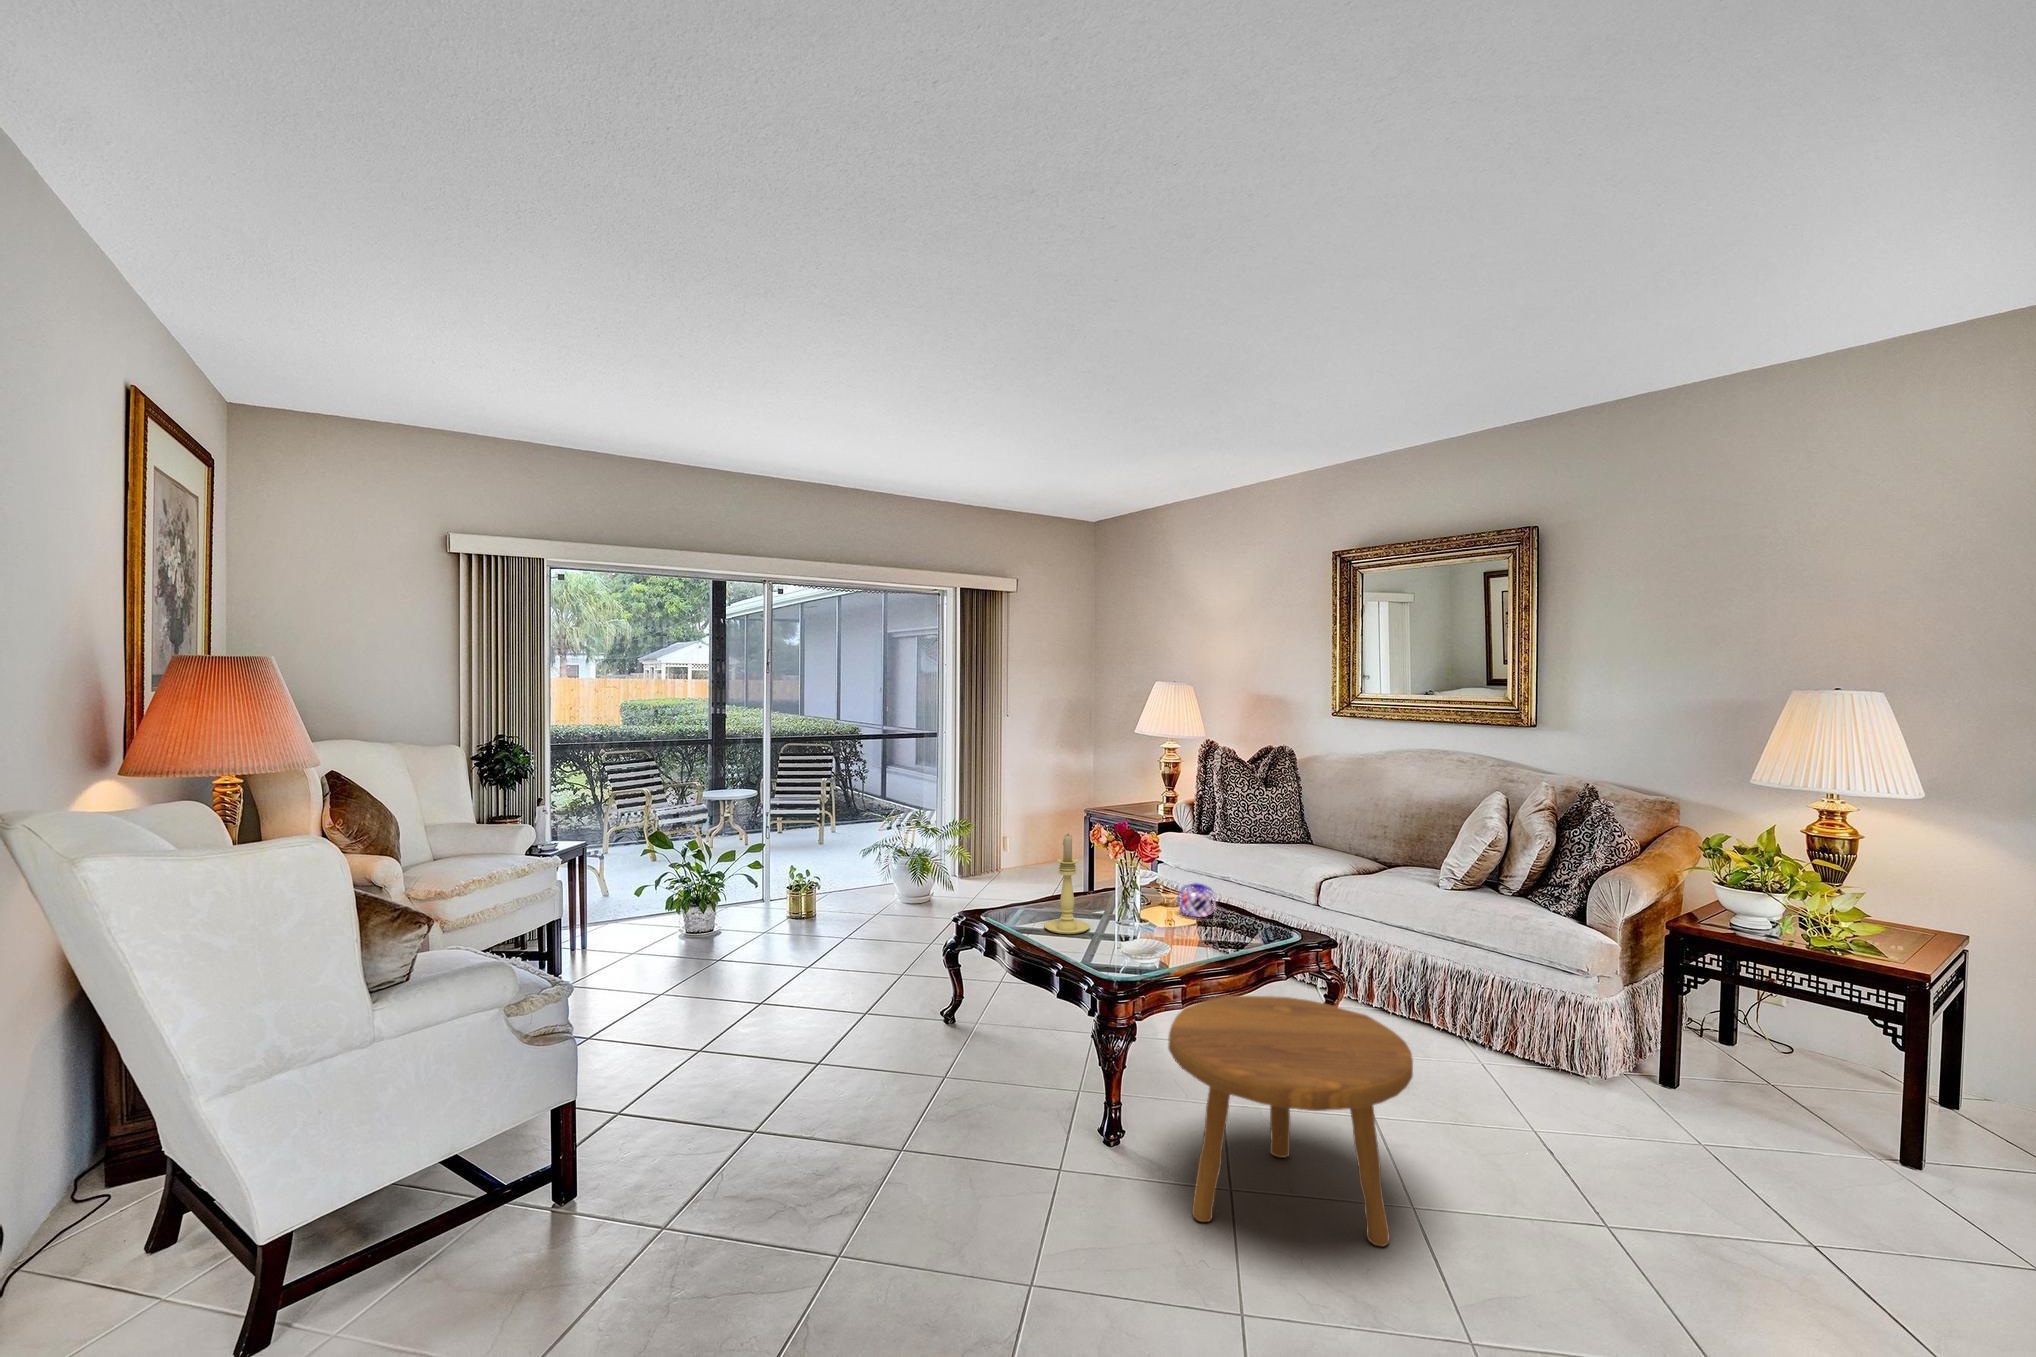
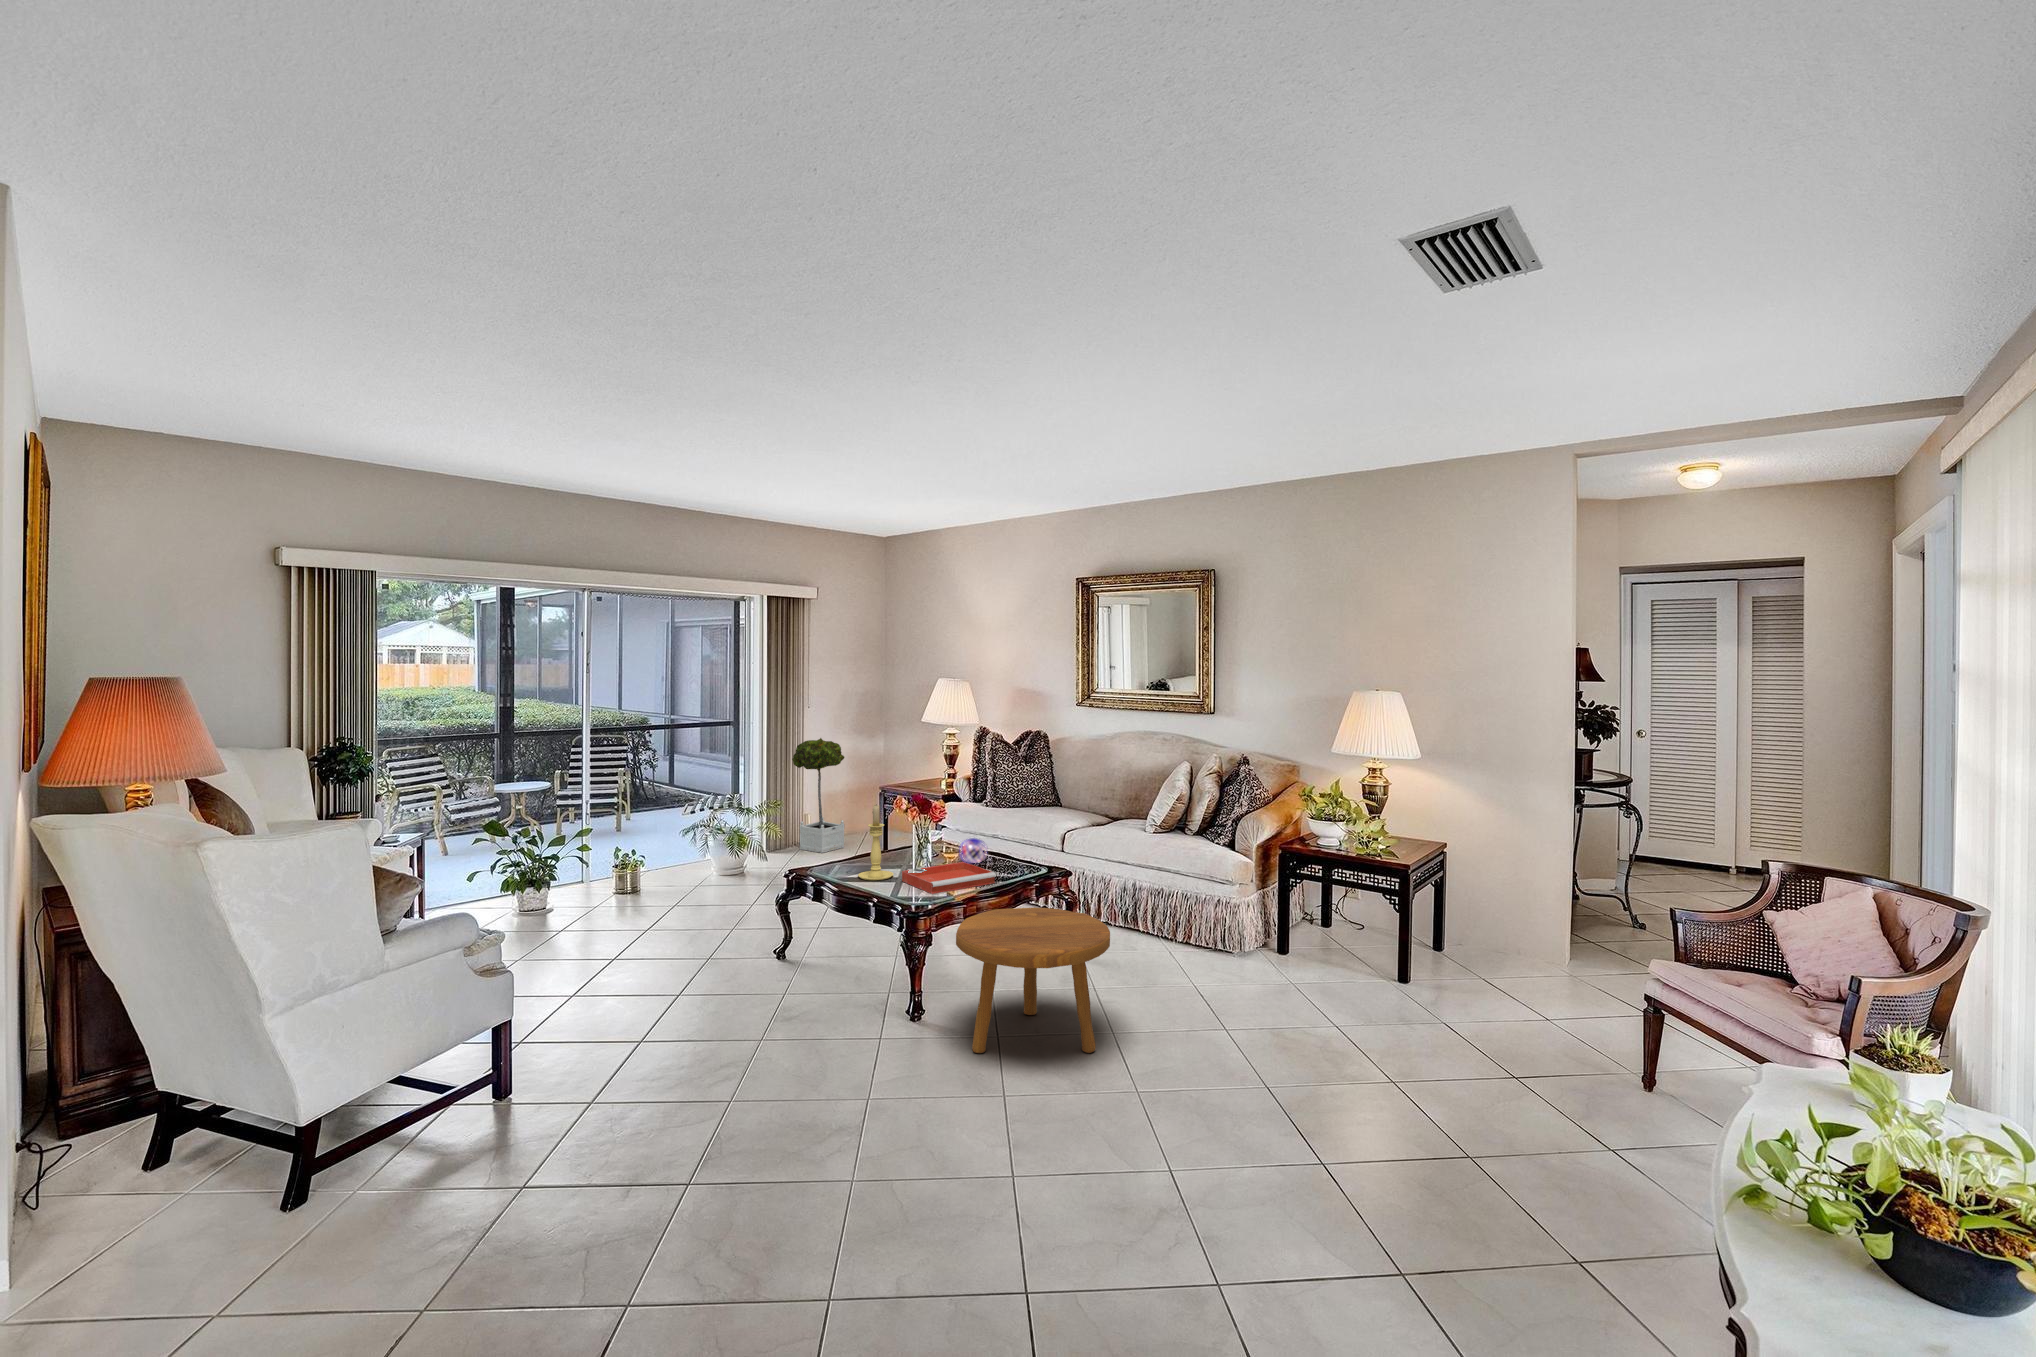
potted tree: none [988,750,1047,884] -> present [792,738,844,853]
tray: none [1100,916,1228,961] -> present [902,862,996,894]

